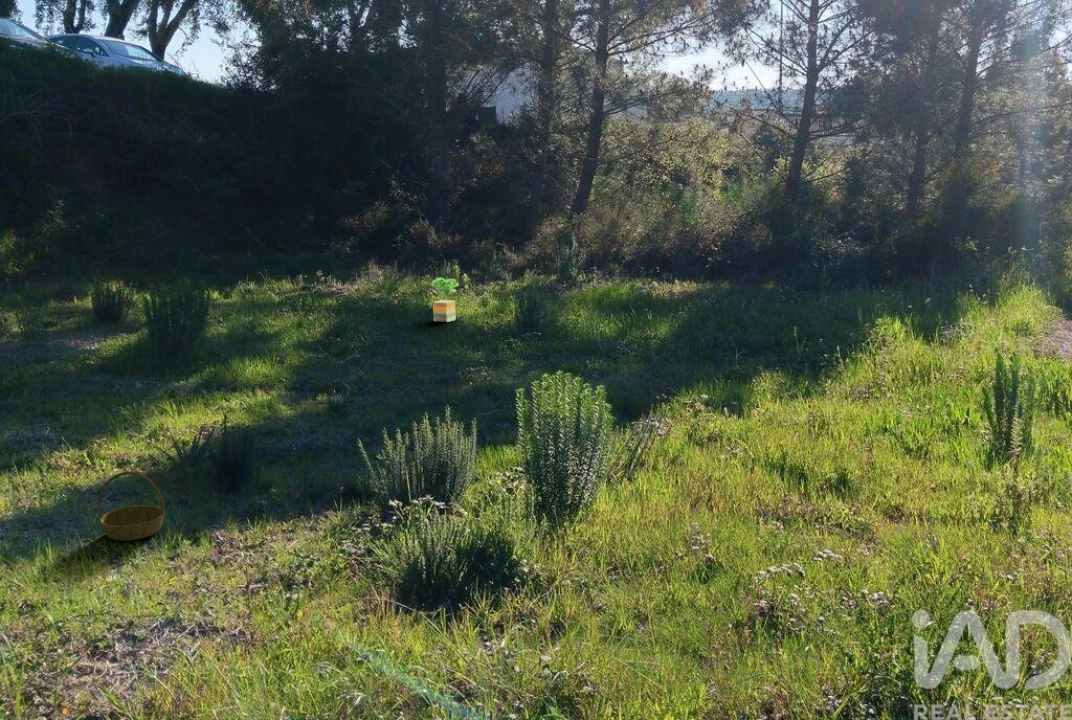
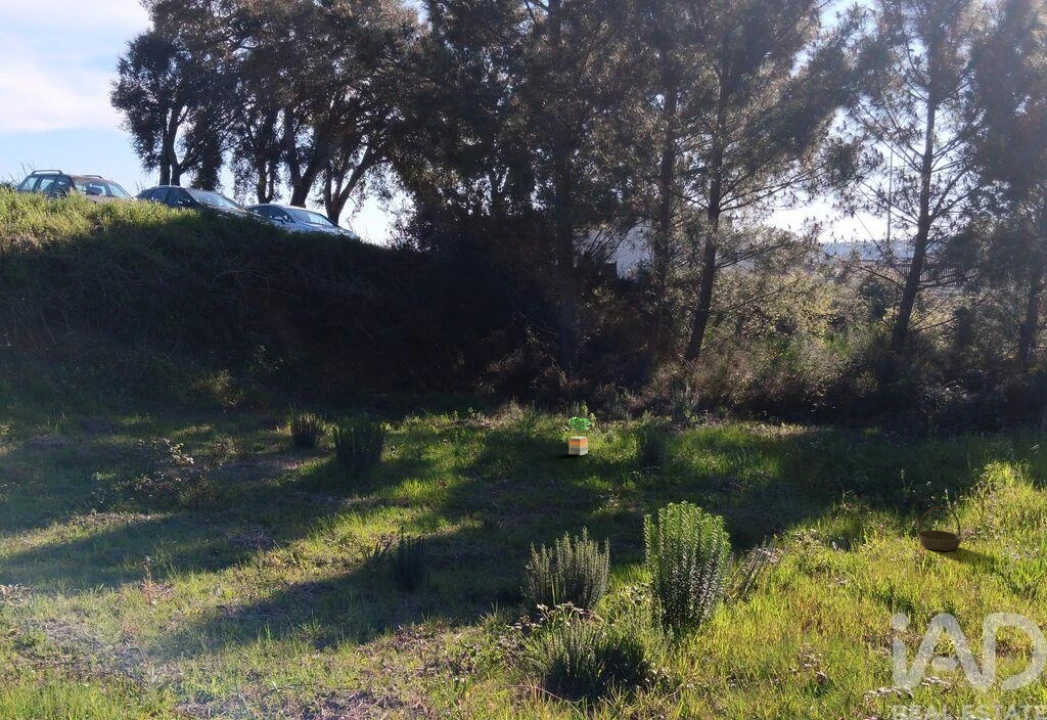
basket: present [98,472,165,541] -> present [918,506,962,551]

